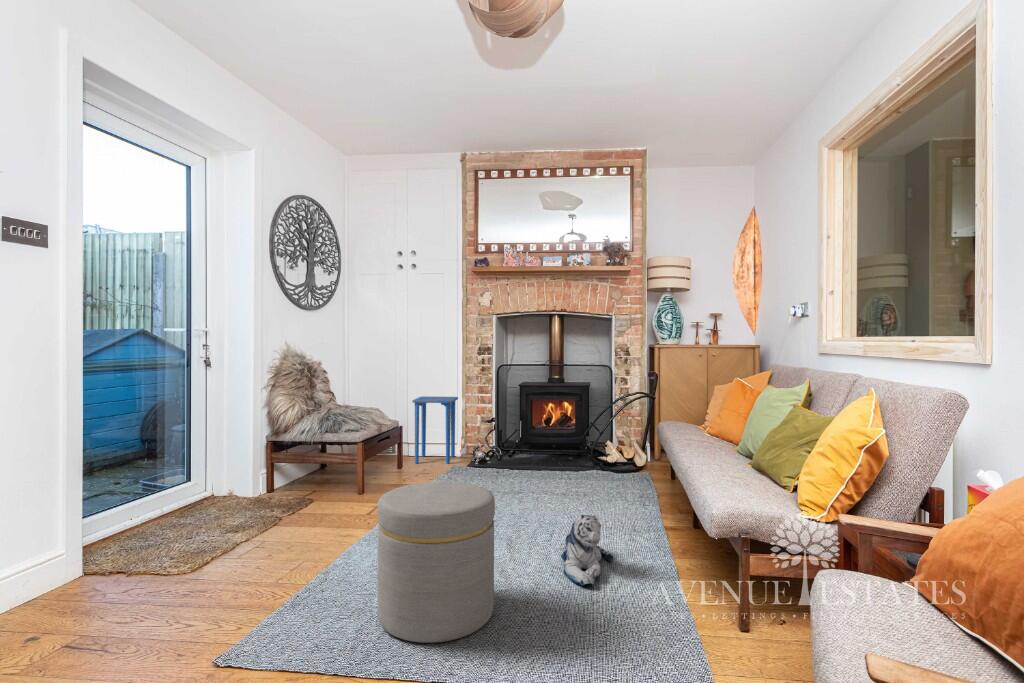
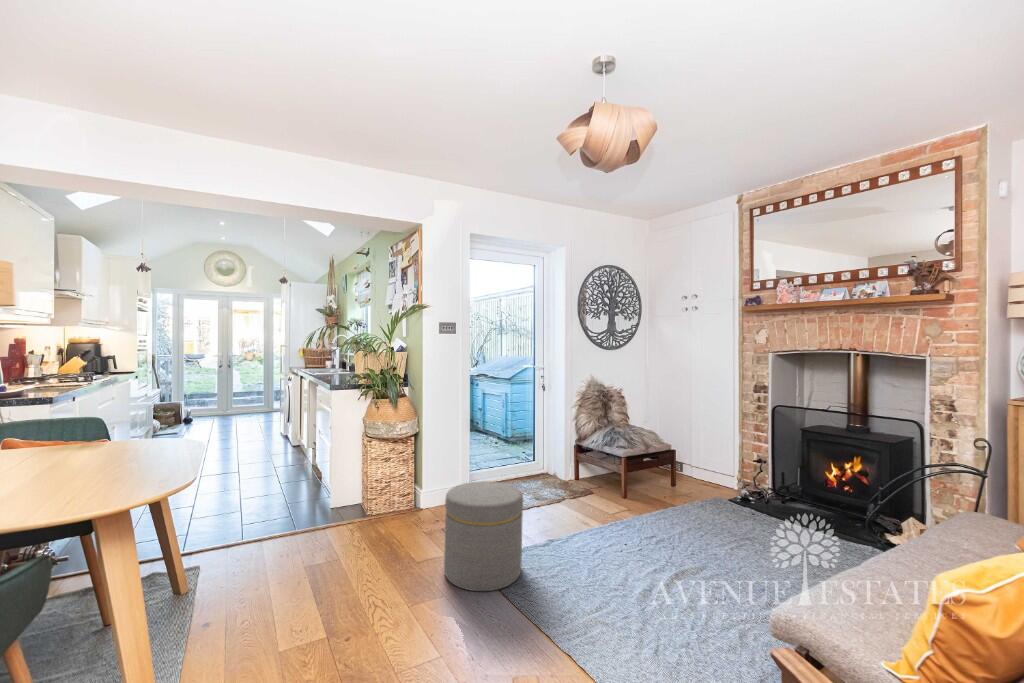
side table: present [412,396,458,464] -> none [680,424,732,490]
plush toy: present [561,514,614,586] -> none [576,554,656,617]

